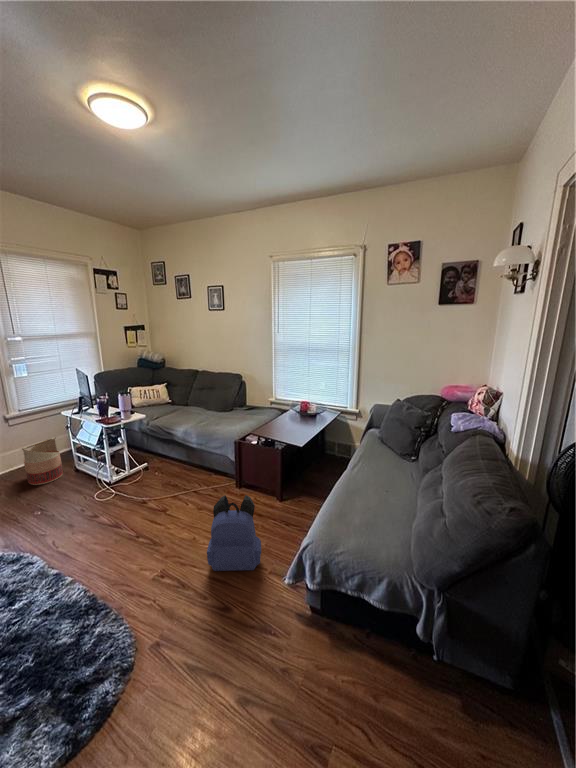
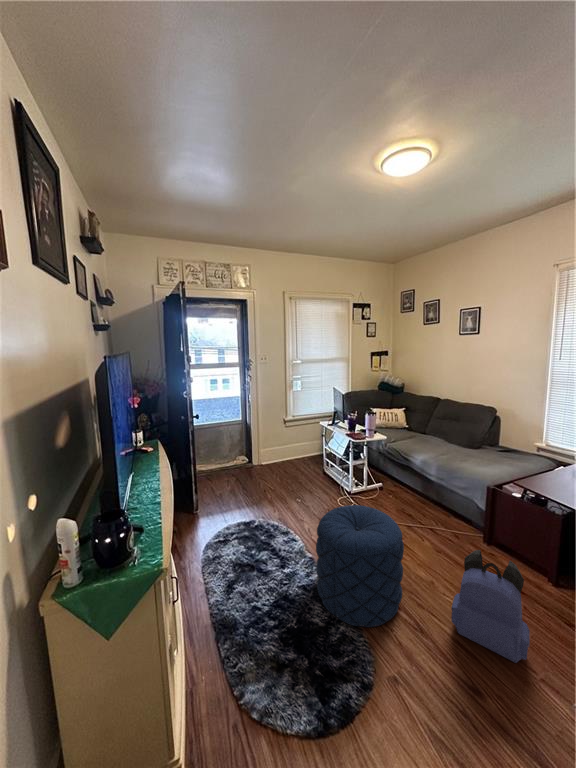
basket: present [22,437,63,485] -> none [293,442,315,478]
pouf: none [52,492,164,624] -> present [316,505,404,627]

